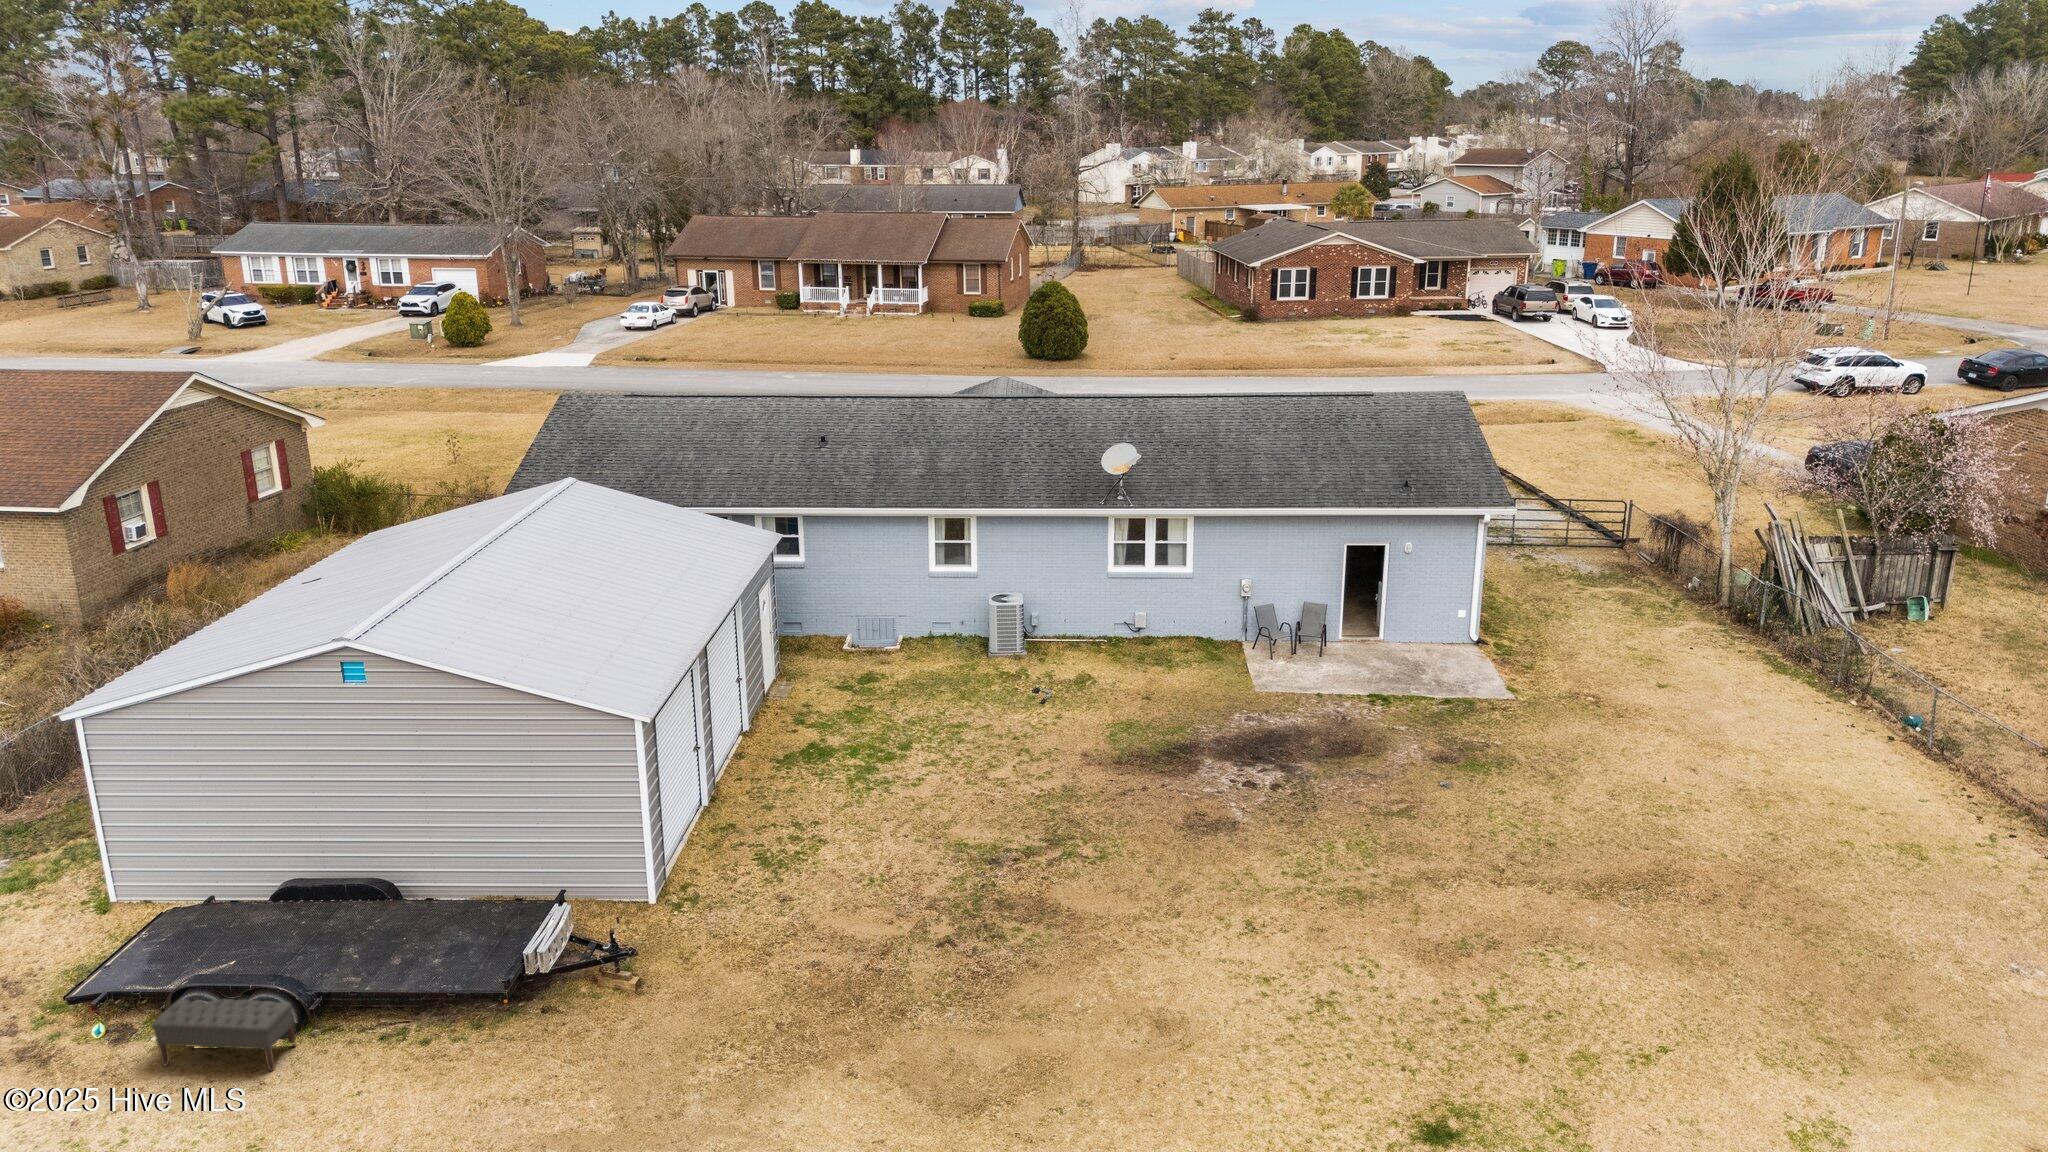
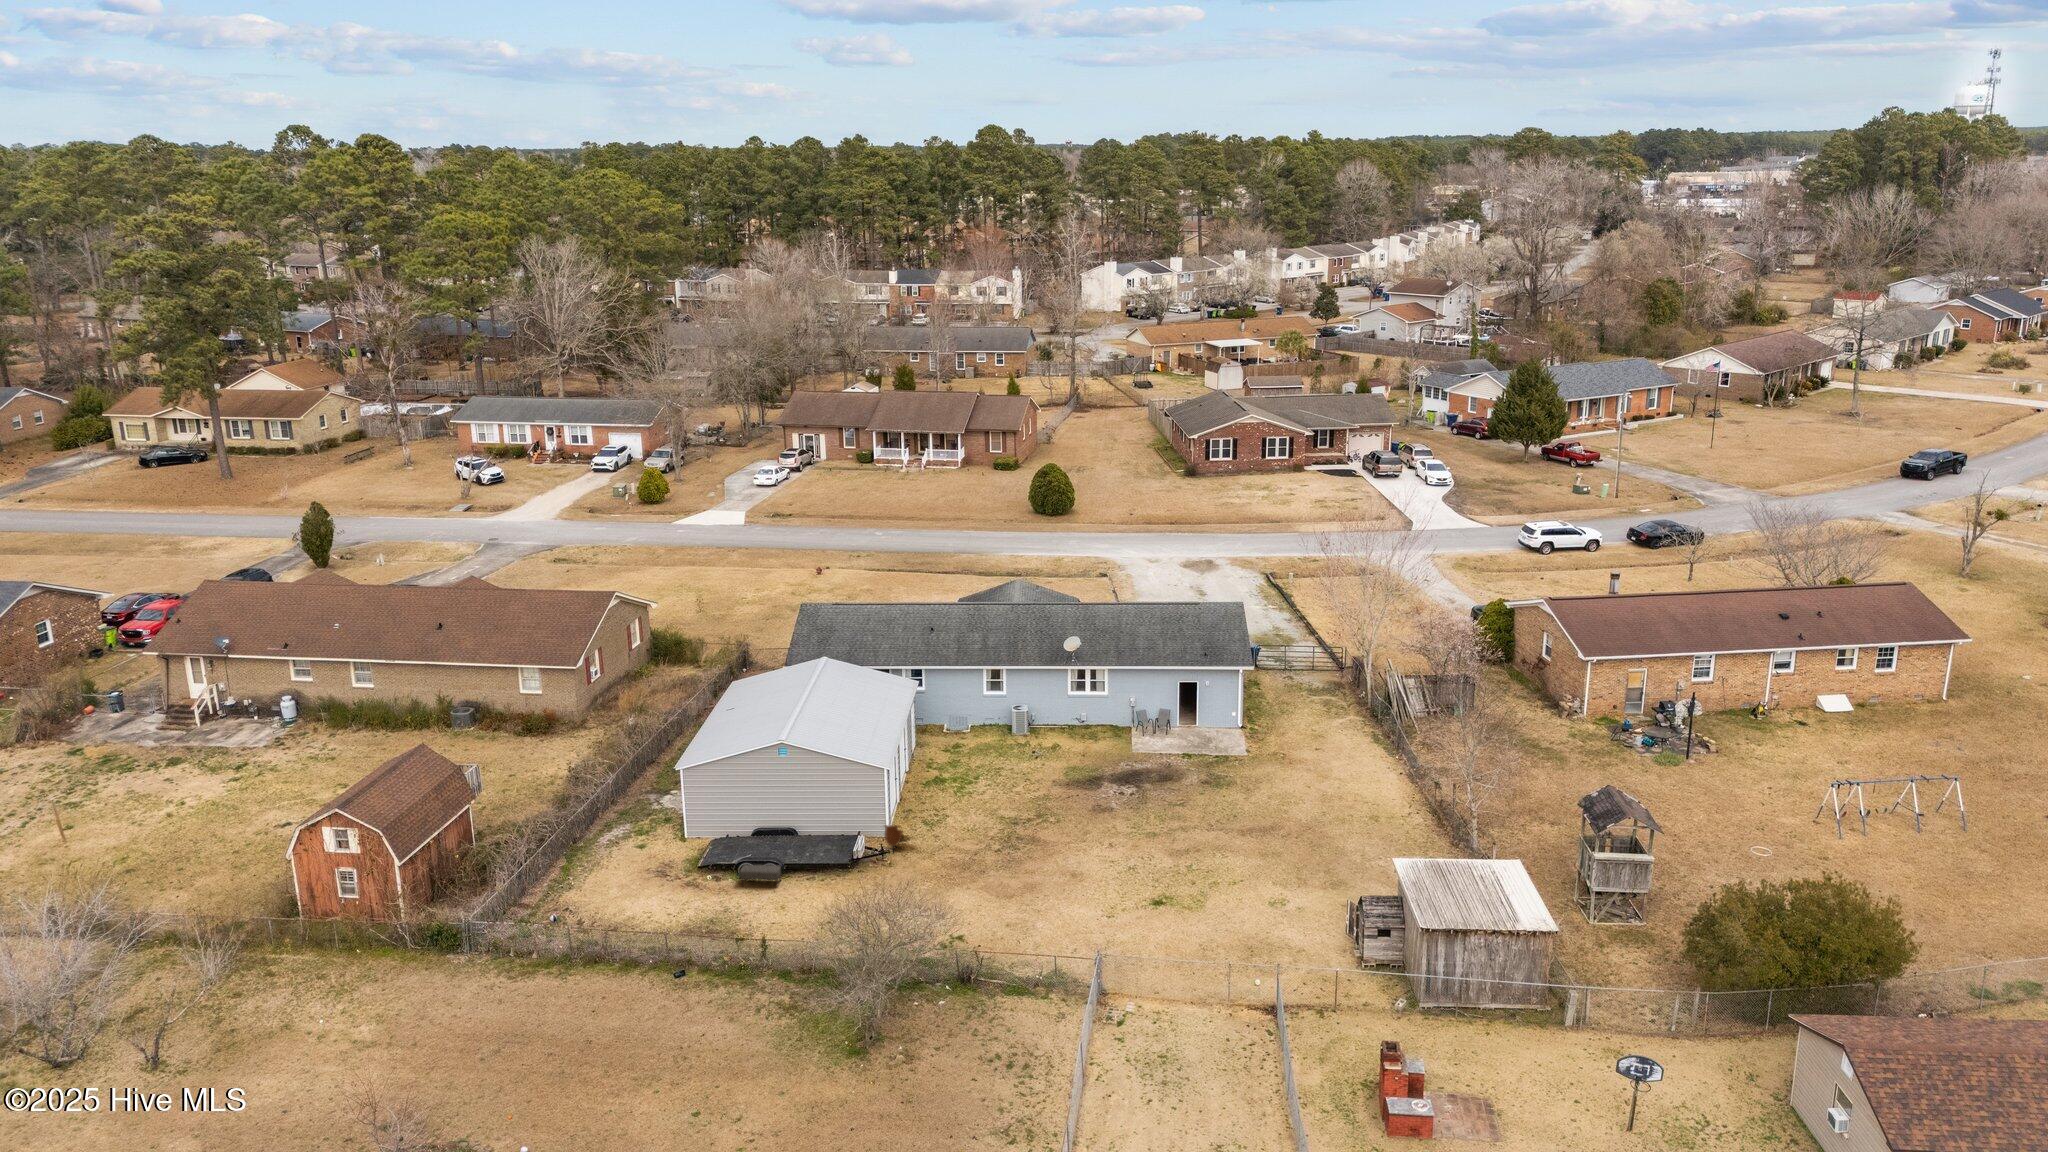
lounge chair: none [631,872,701,951] -> present [885,825,903,849]

